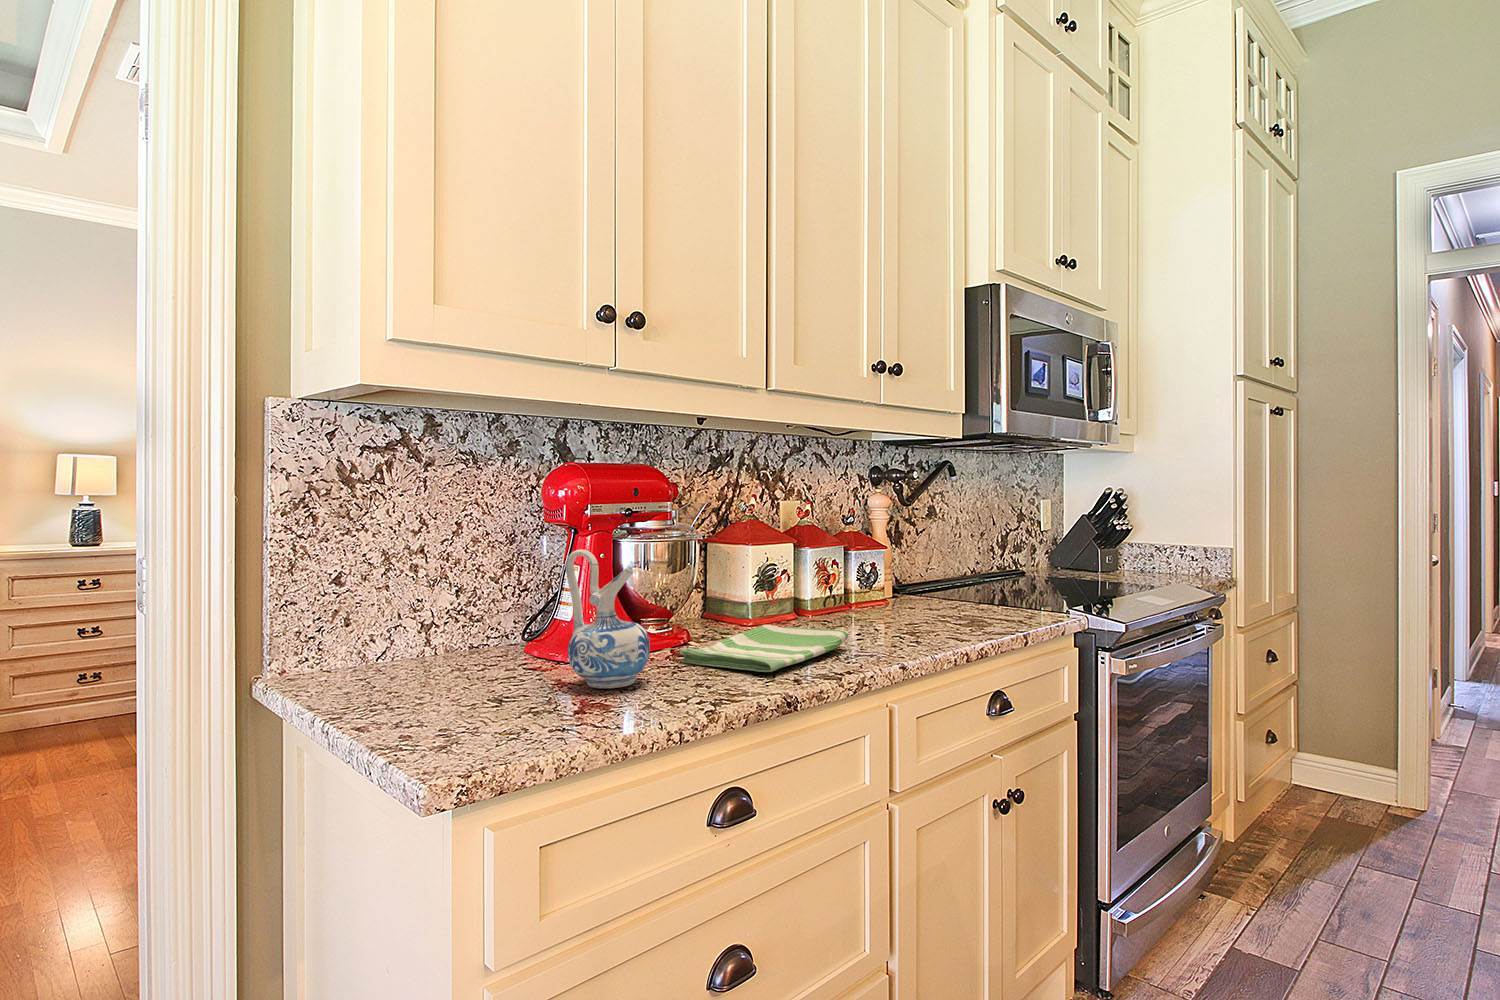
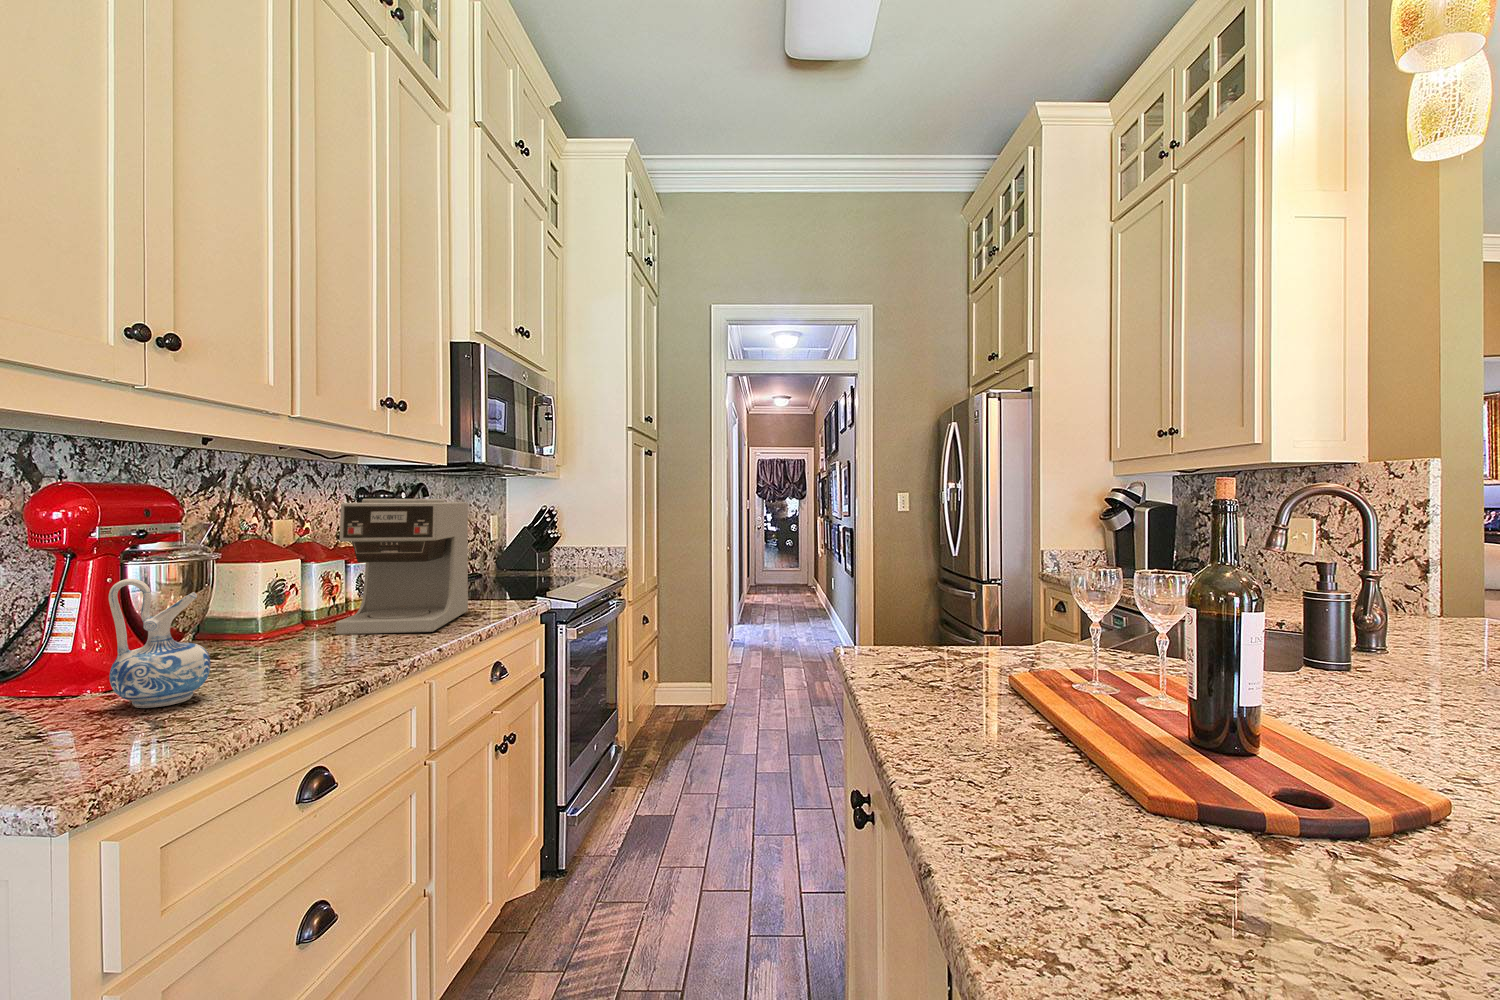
coffee maker: none [818,467,979,639] -> present [335,499,468,634]
dish towel: present [679,625,849,672] -> none [218,631,380,675]

